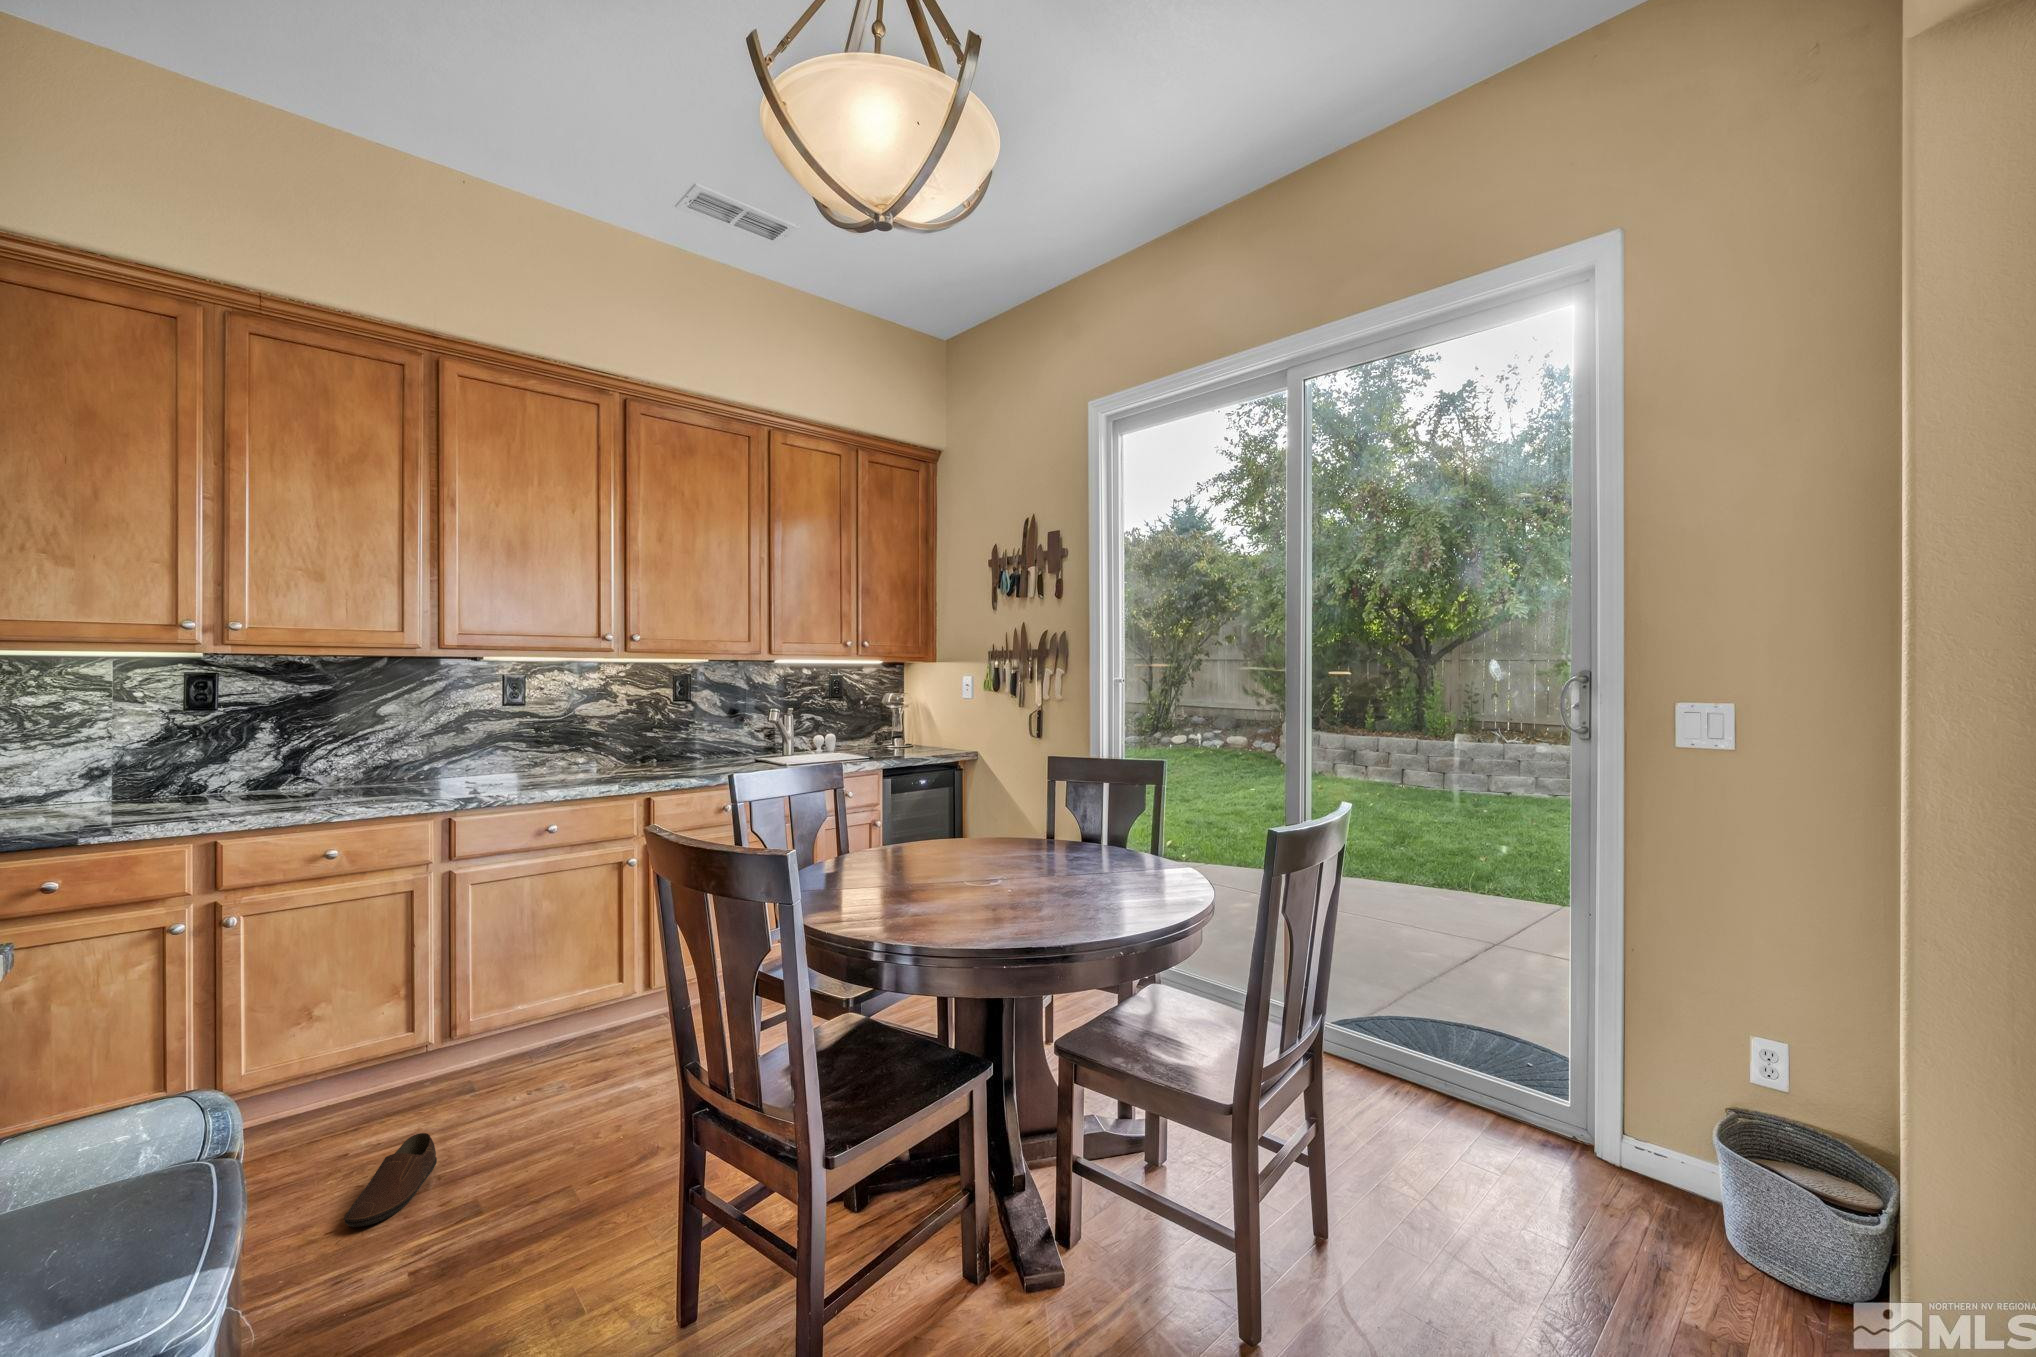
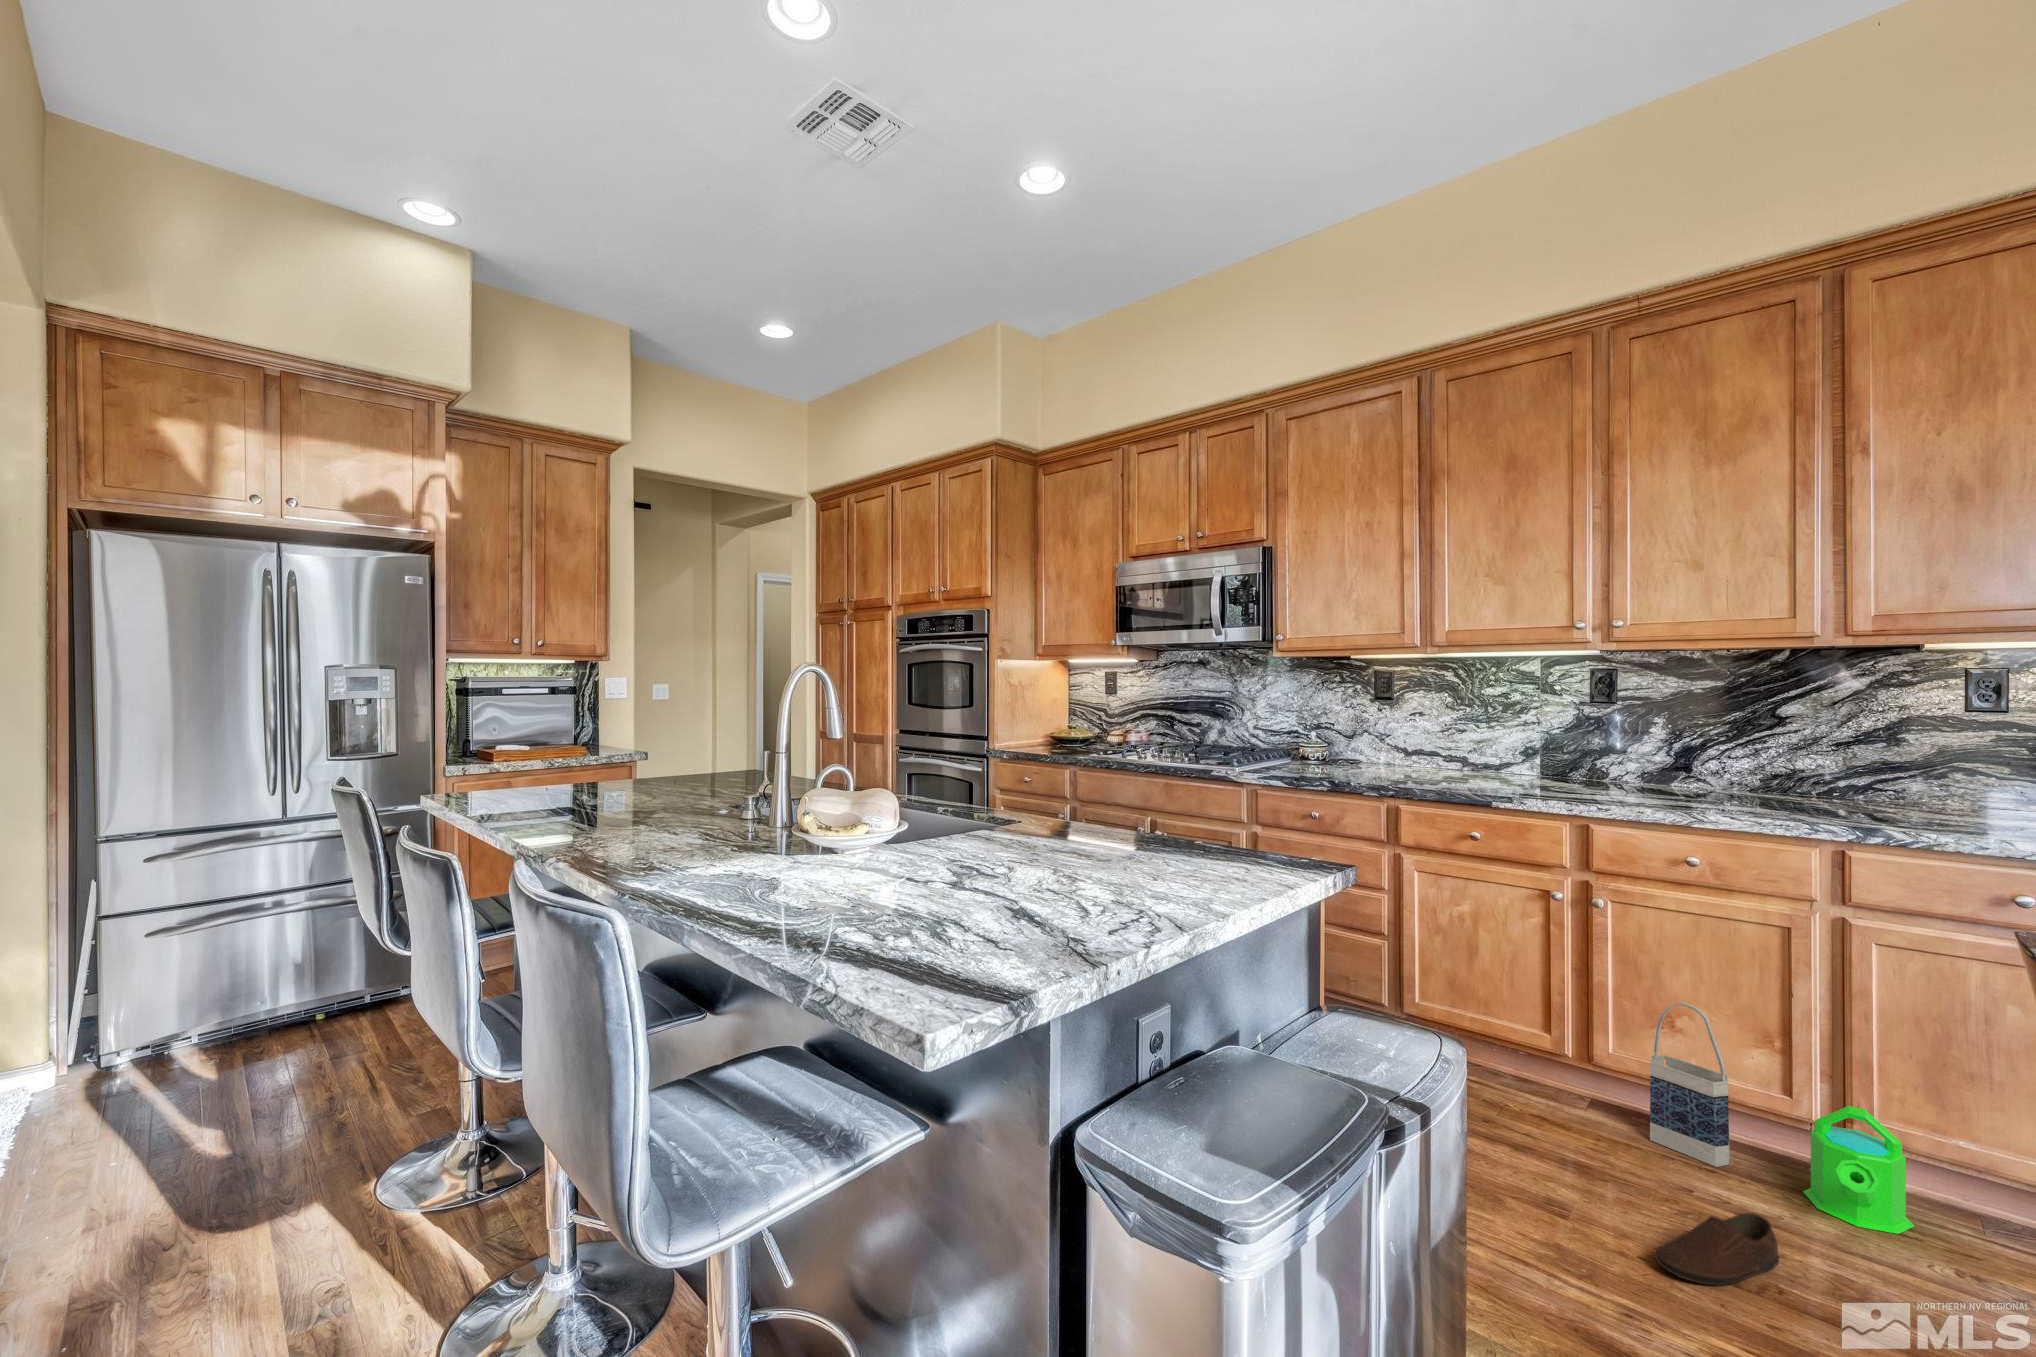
bag: none [290,989,367,1137] -> present [1650,1002,1730,1167]
watering can: none [428,1014,502,1109] -> present [1803,1106,1914,1234]

